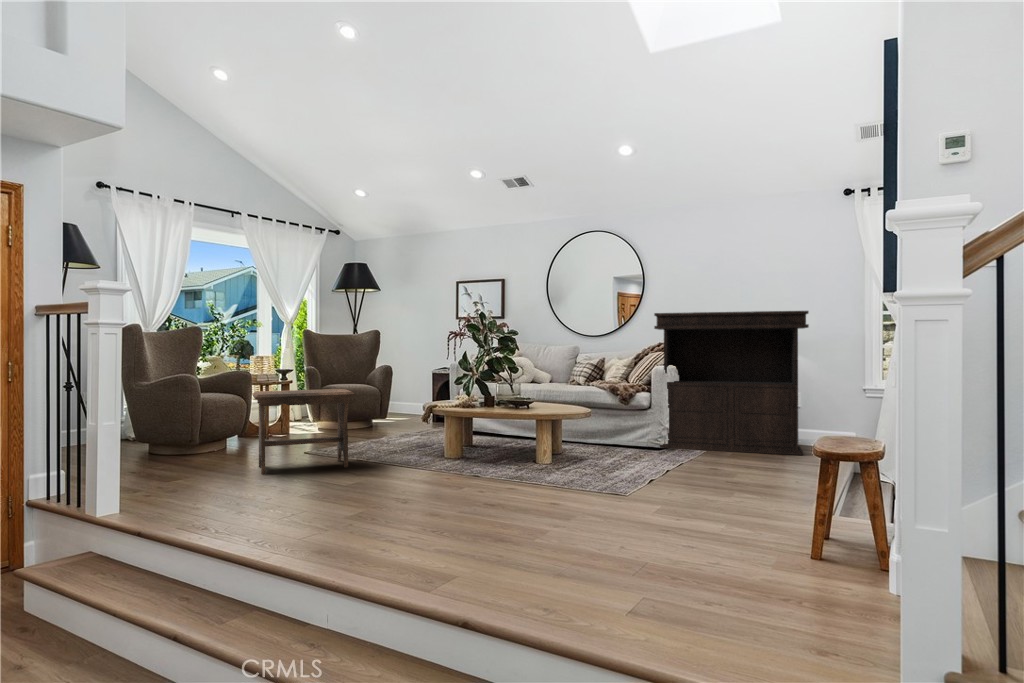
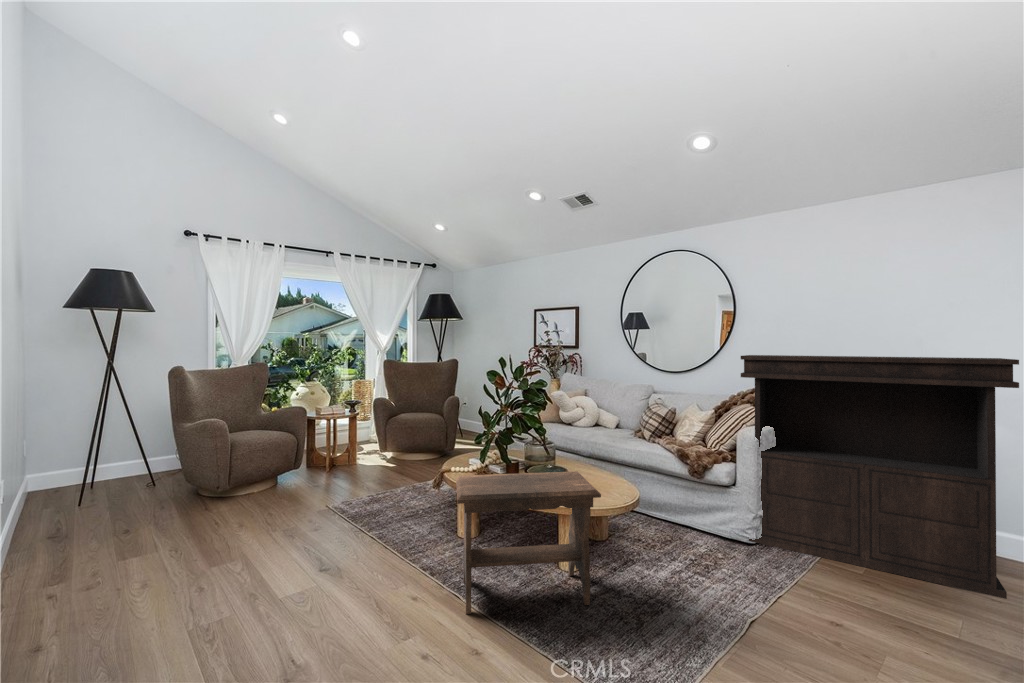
footstool: present [253,389,355,474] -> present [456,471,601,614]

